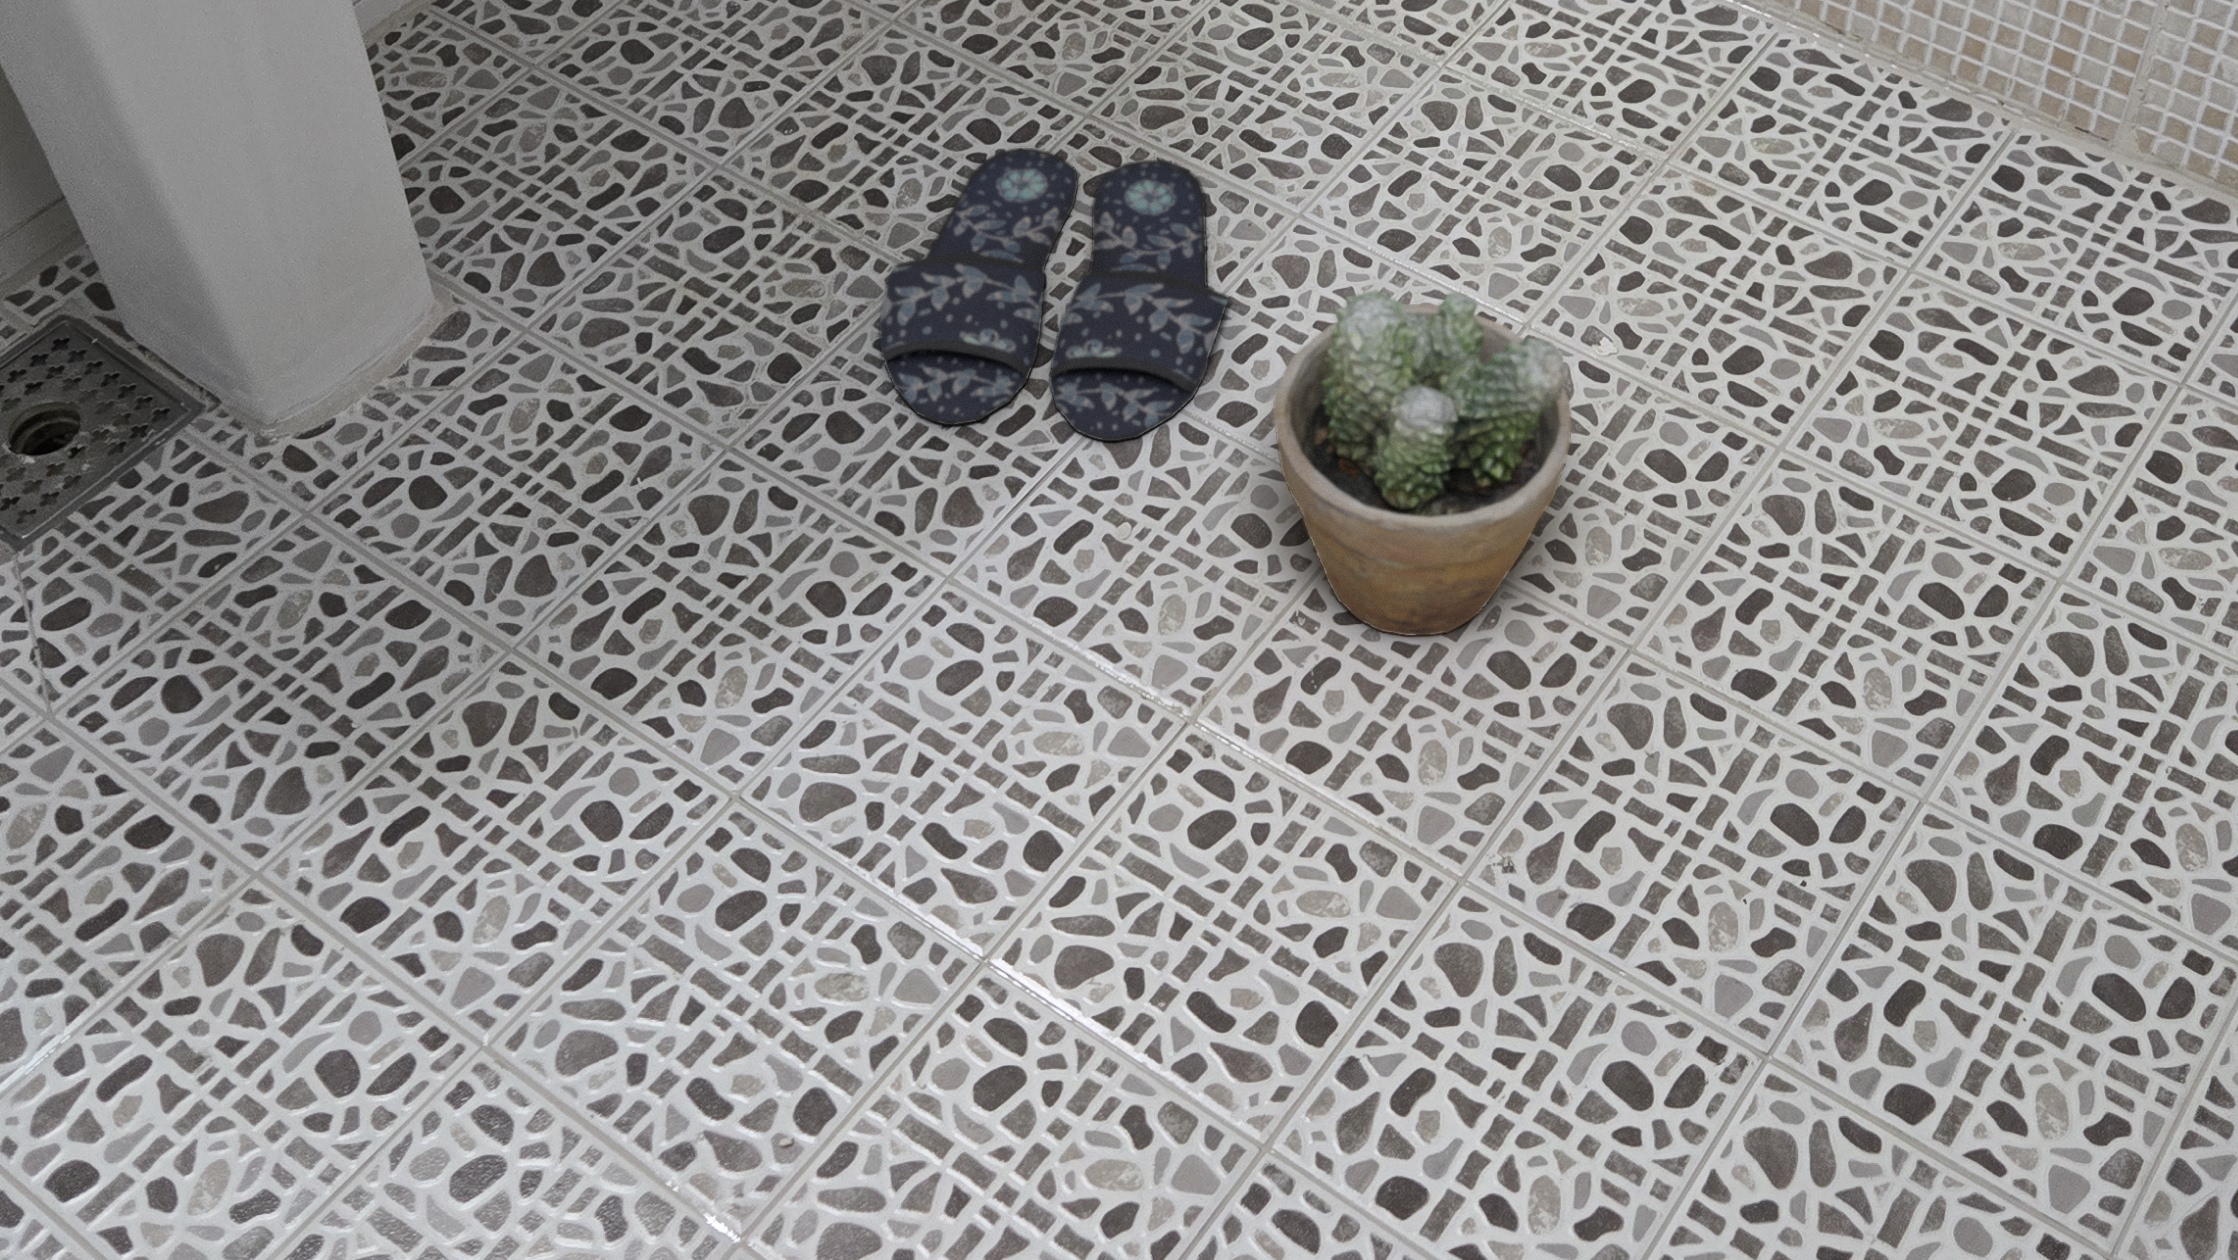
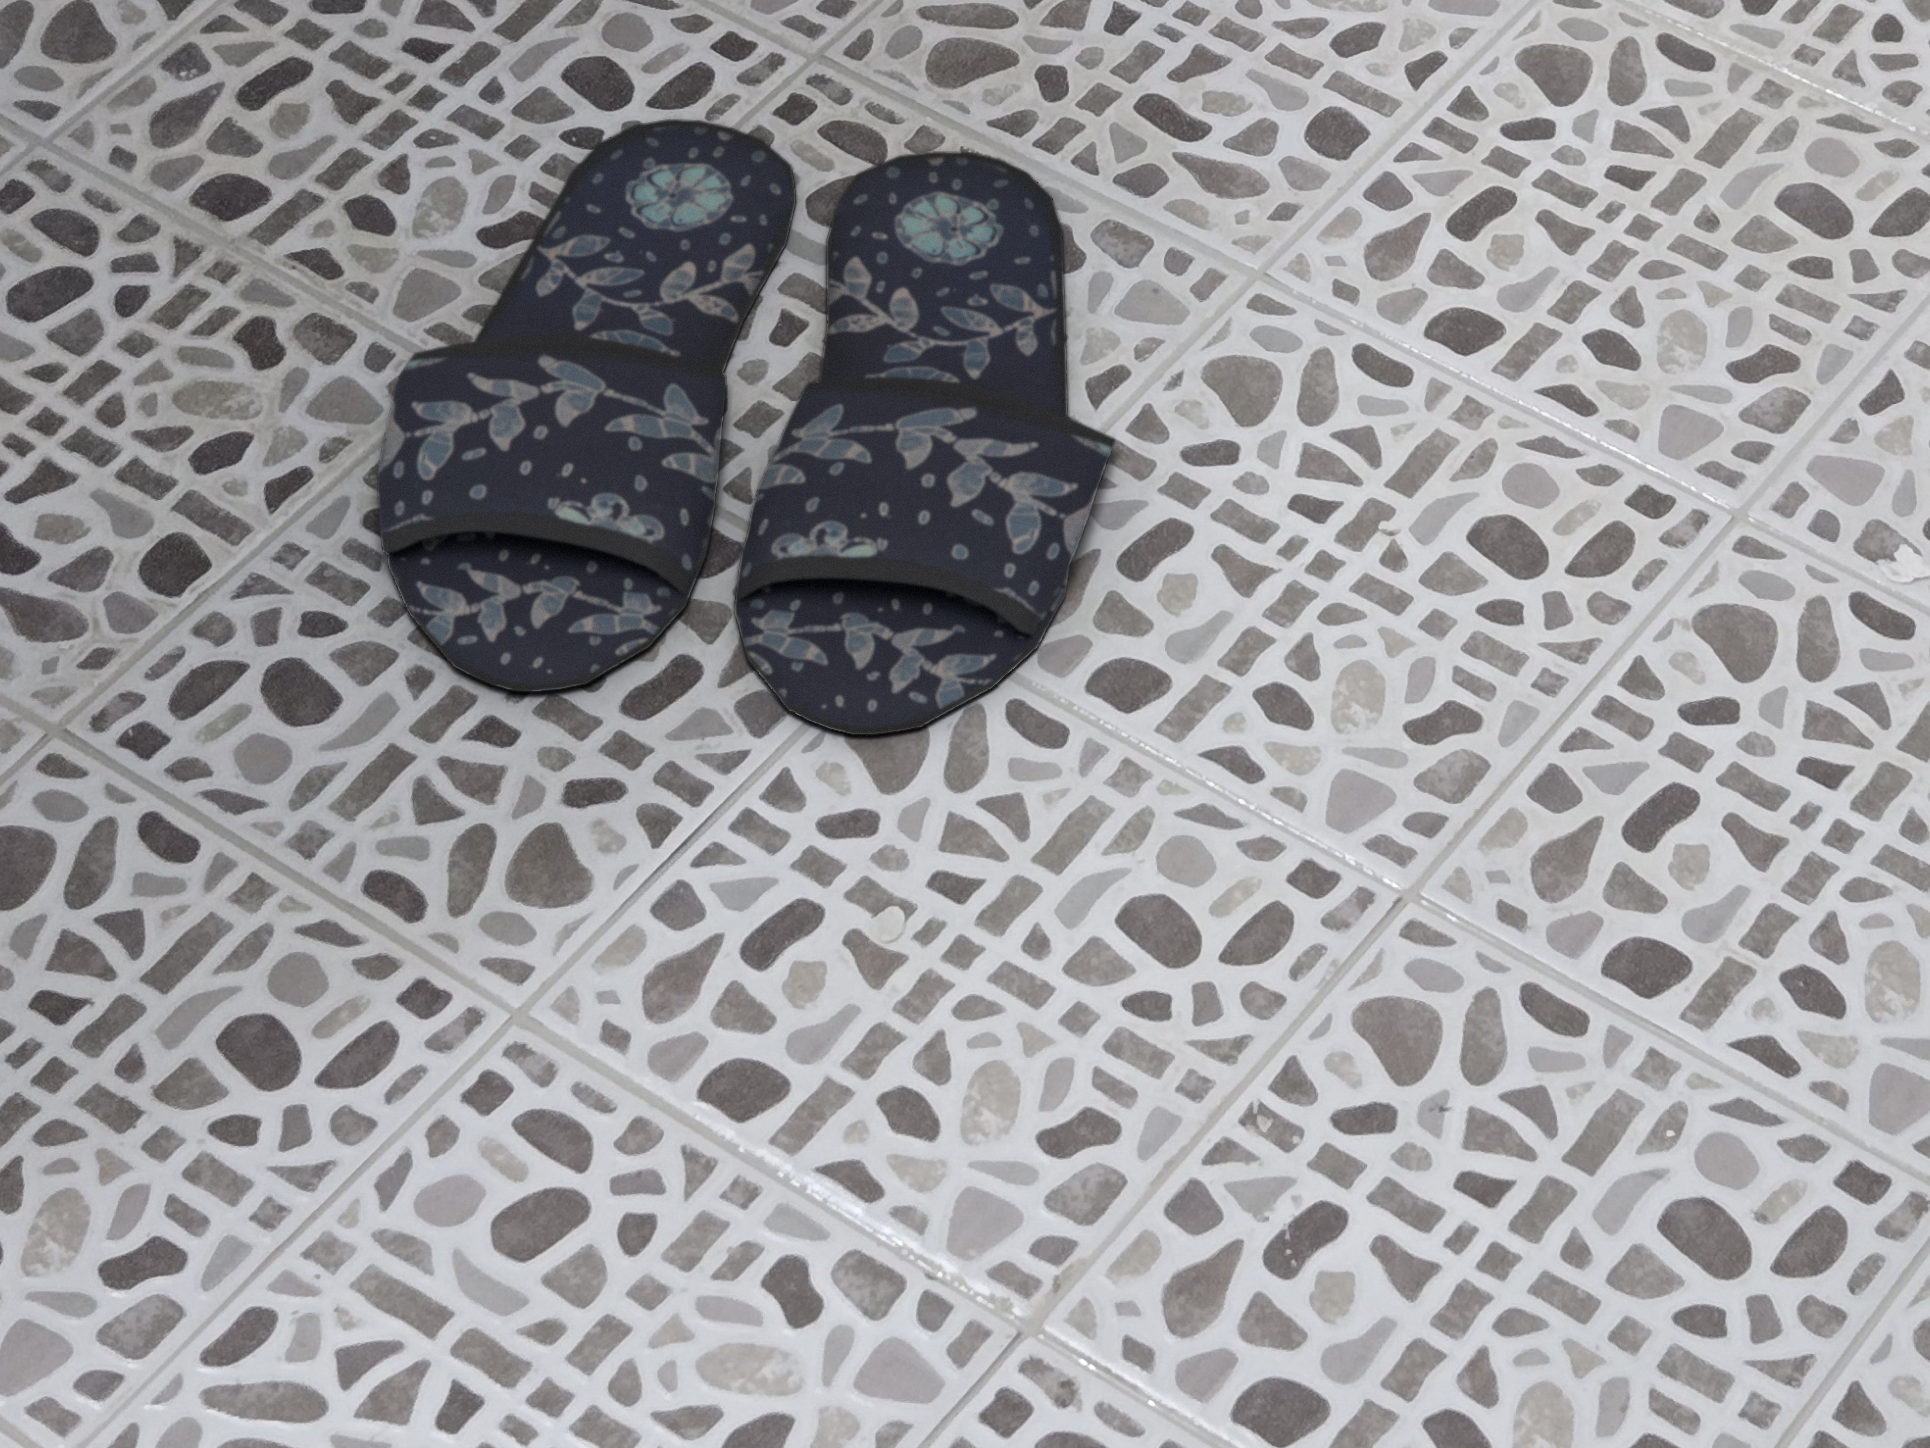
potted plant: present [1273,290,1572,636] -> none [1226,421,1872,1161]

